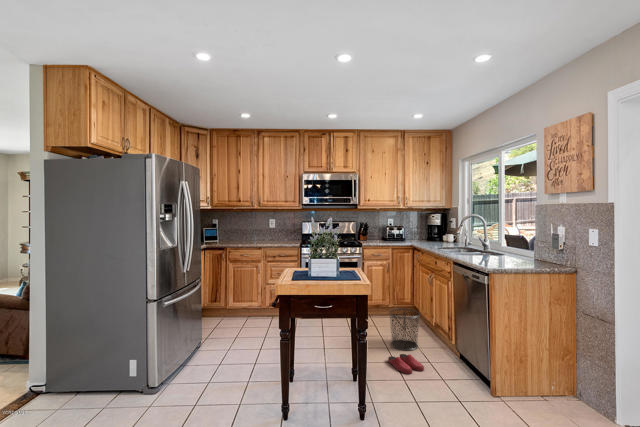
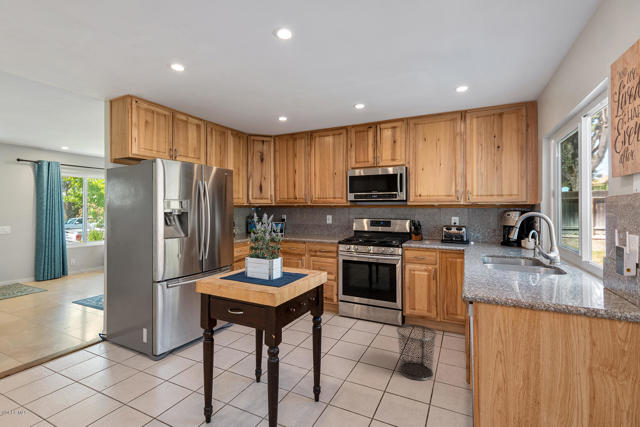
slippers: present [388,354,424,374] -> none [373,381,409,413]

